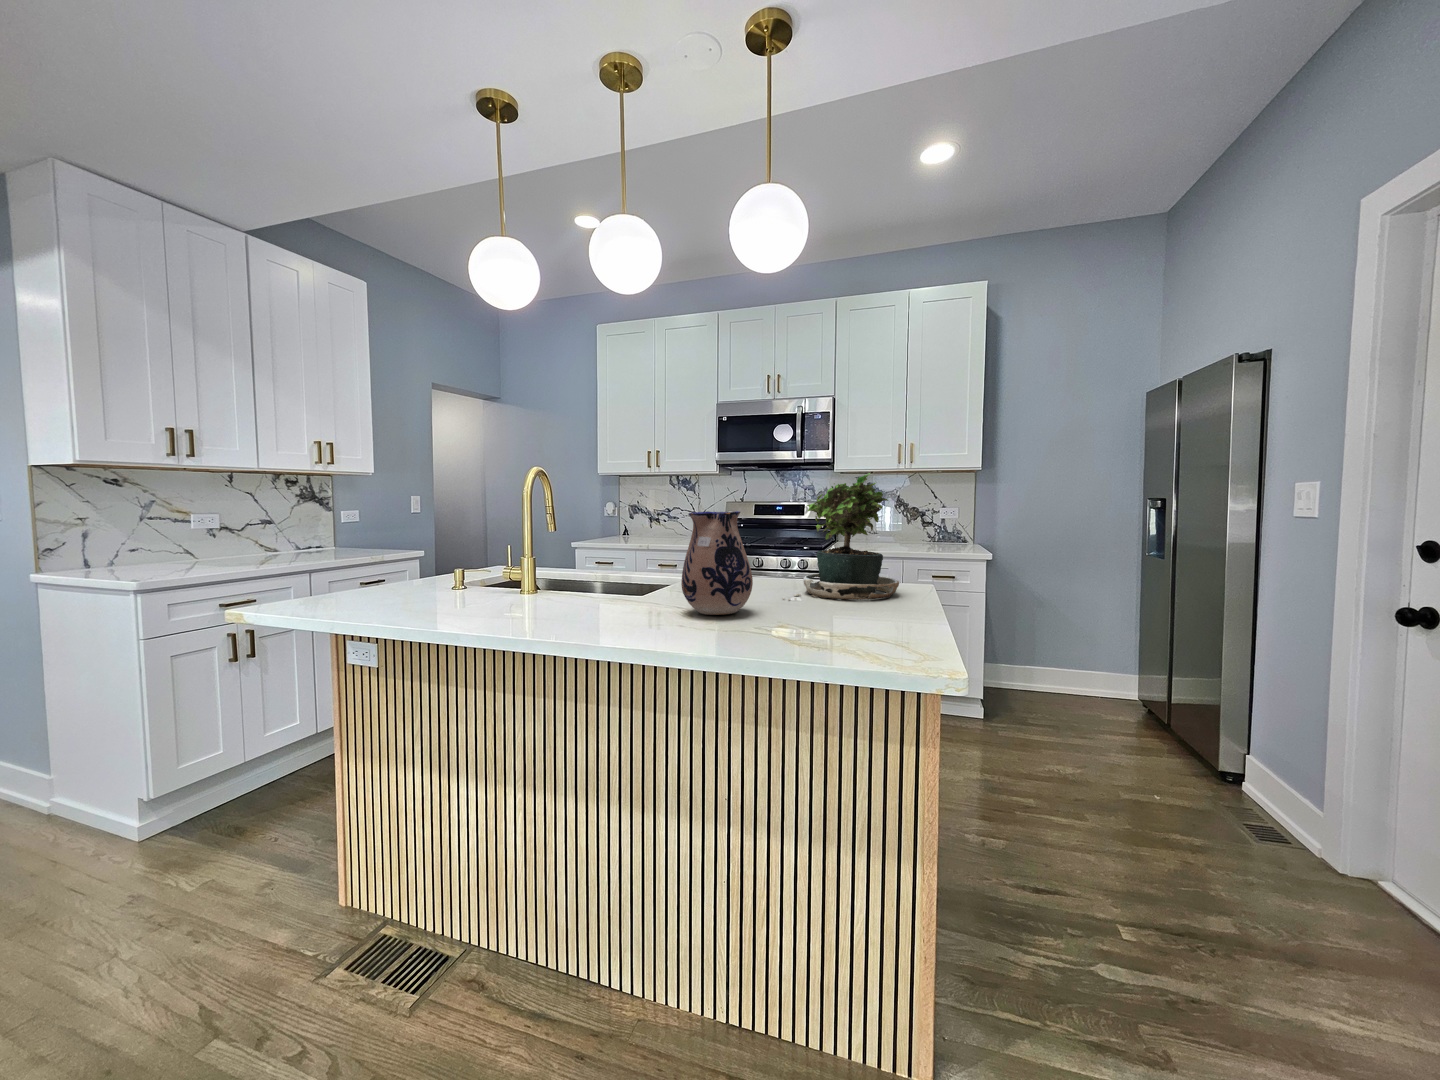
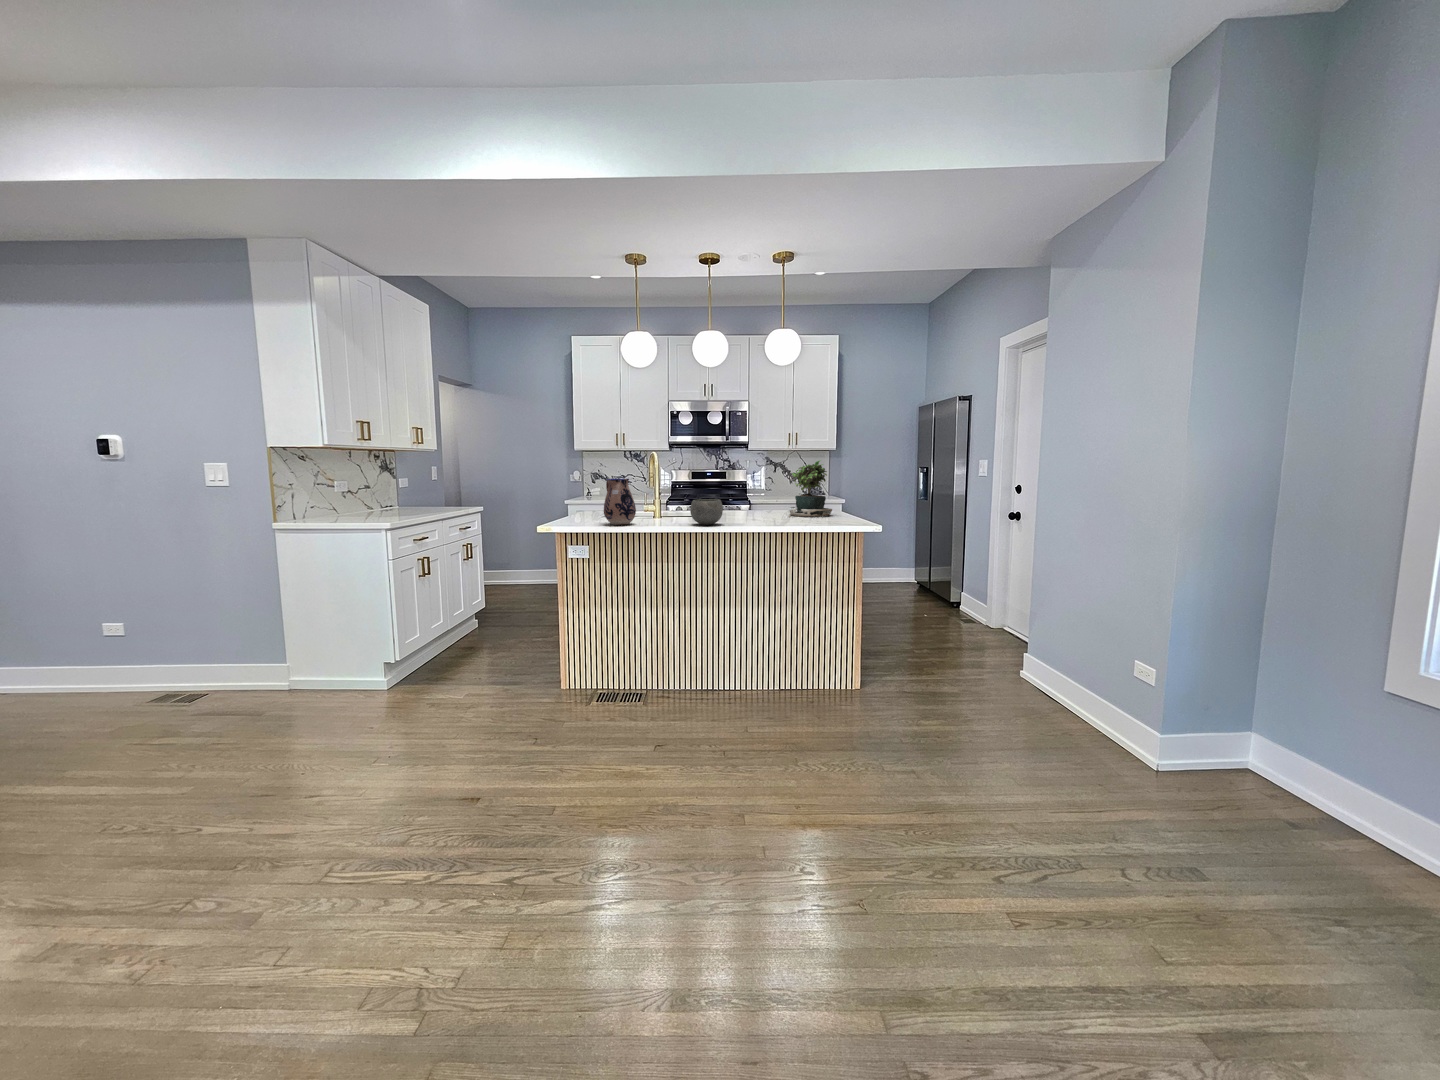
ceramic pitcher: present [681,511,753,615] -> present [604,479,636,525]
ceramic bowl: none [520,557,595,616] -> present [690,499,723,525]

